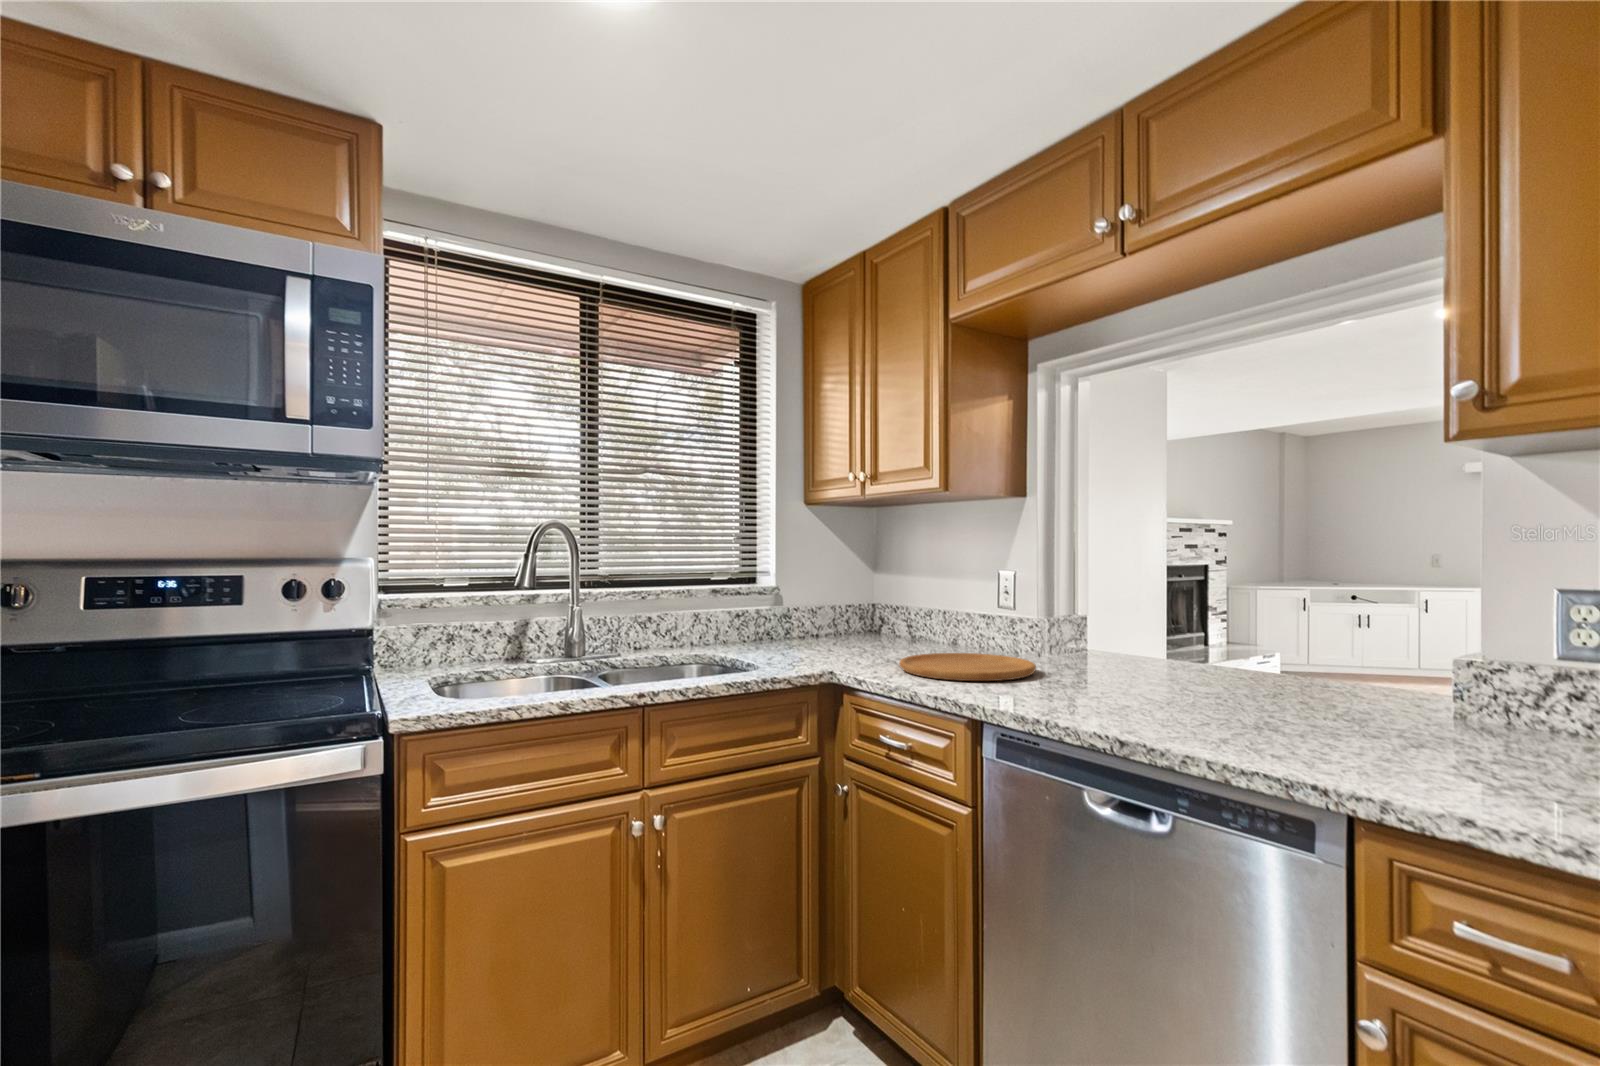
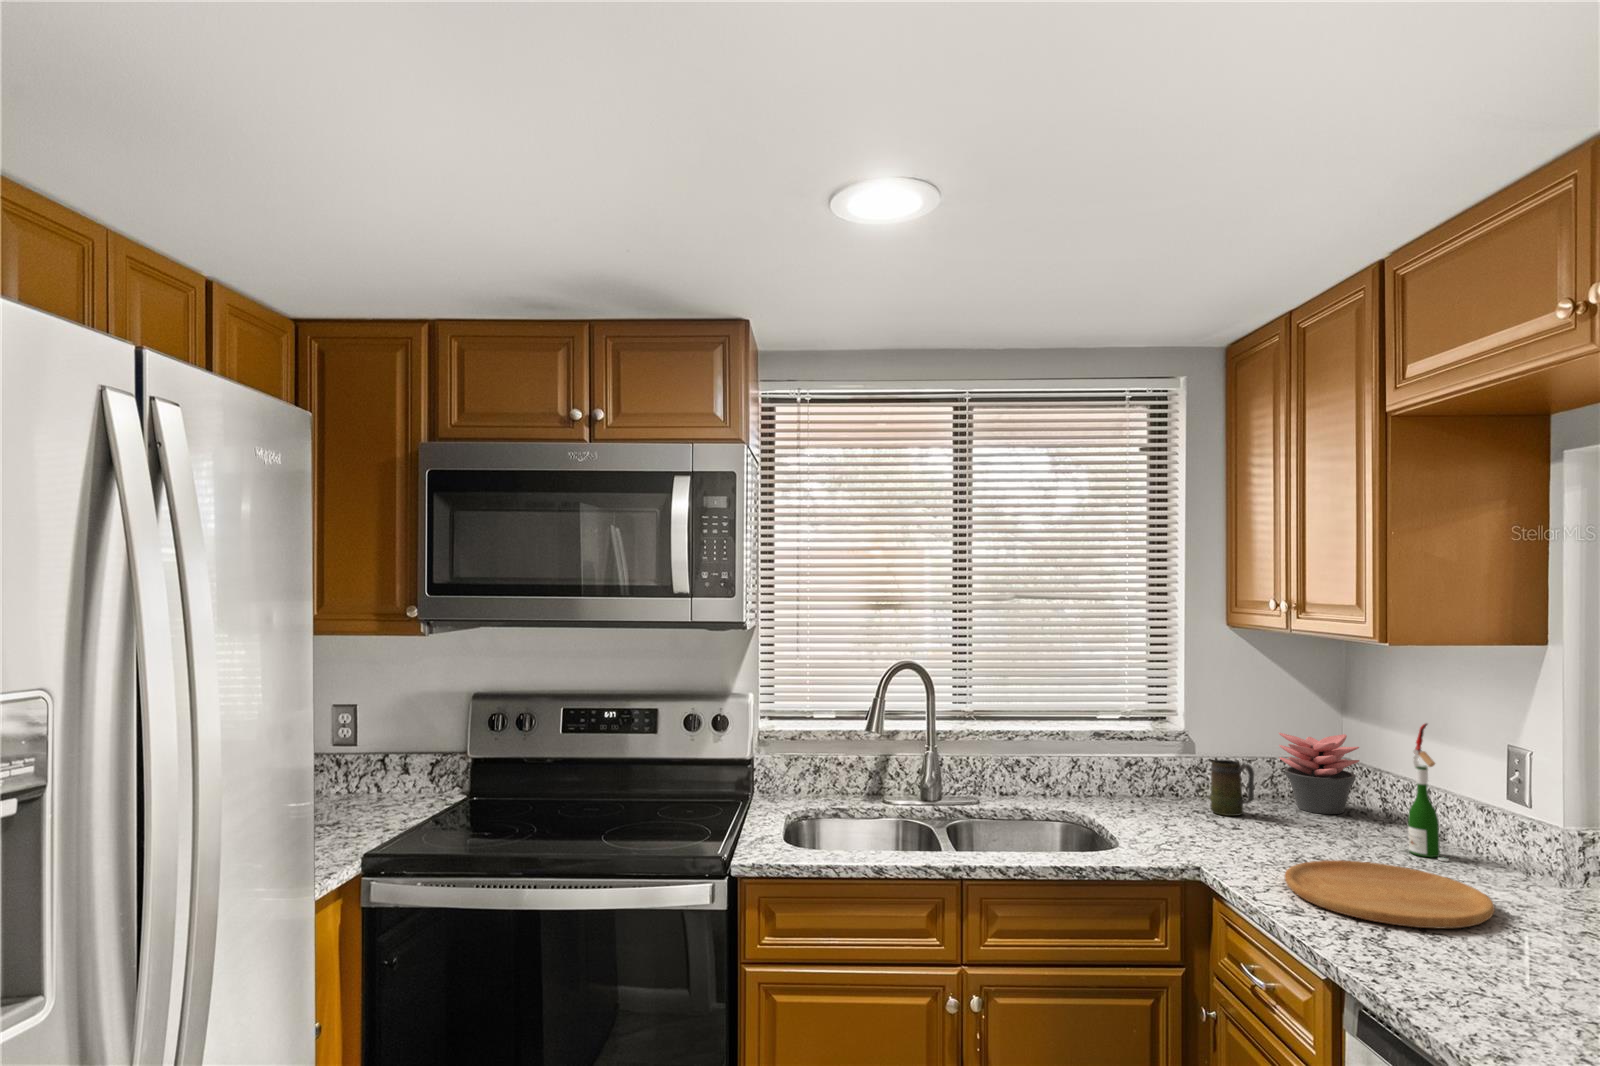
wine bottle: none [948,556,974,652] -> present [1408,723,1449,861]
succulent plant: none [843,582,899,639] -> present [1279,733,1359,814]
mug: none [804,603,838,645] -> present [1210,760,1254,816]

